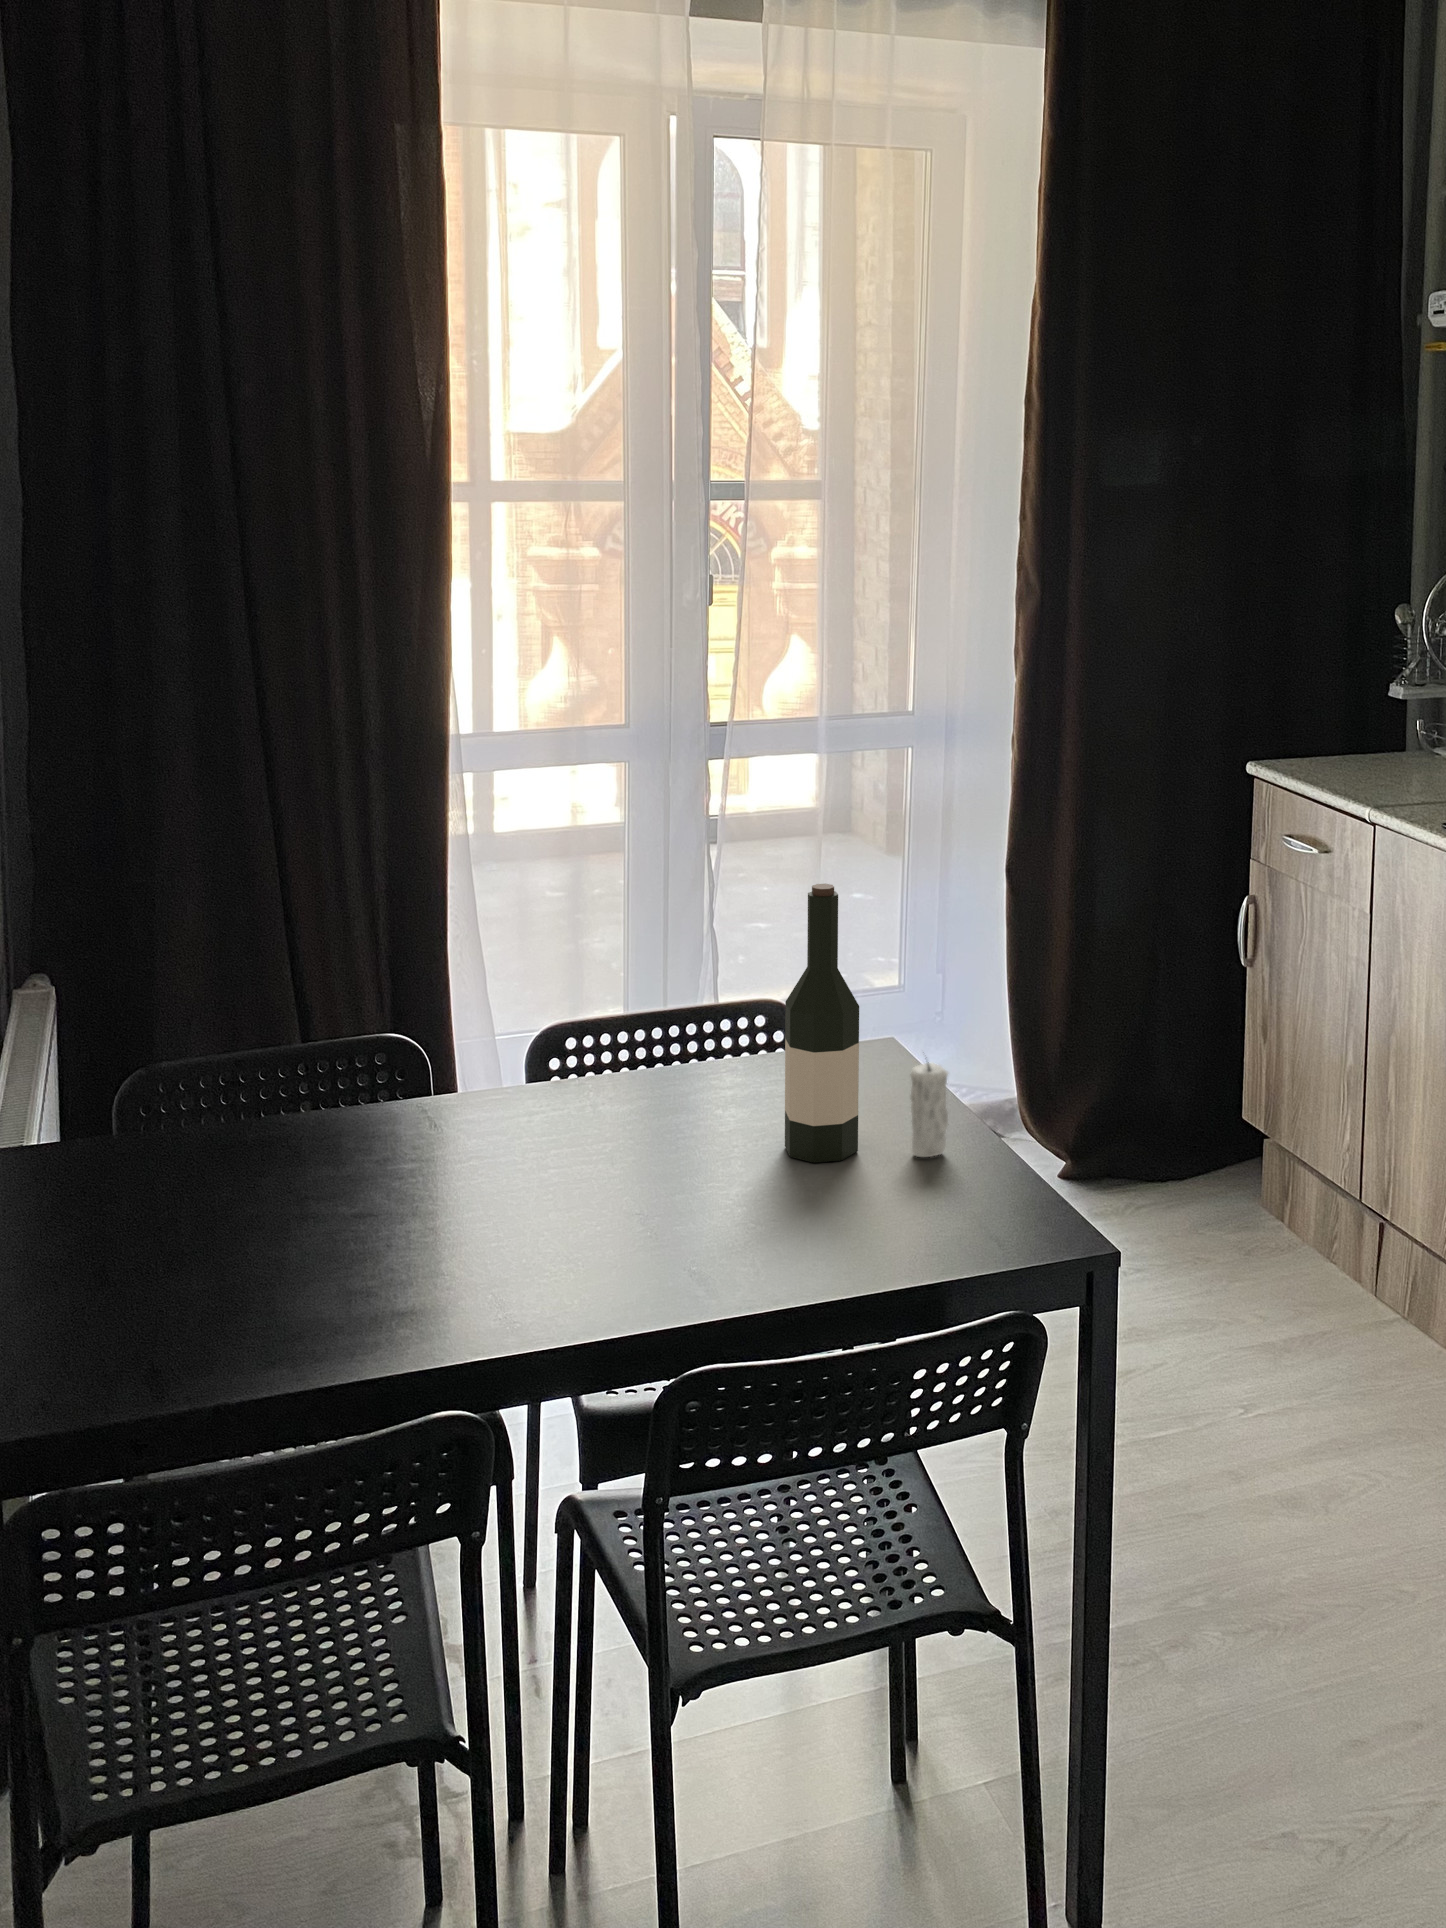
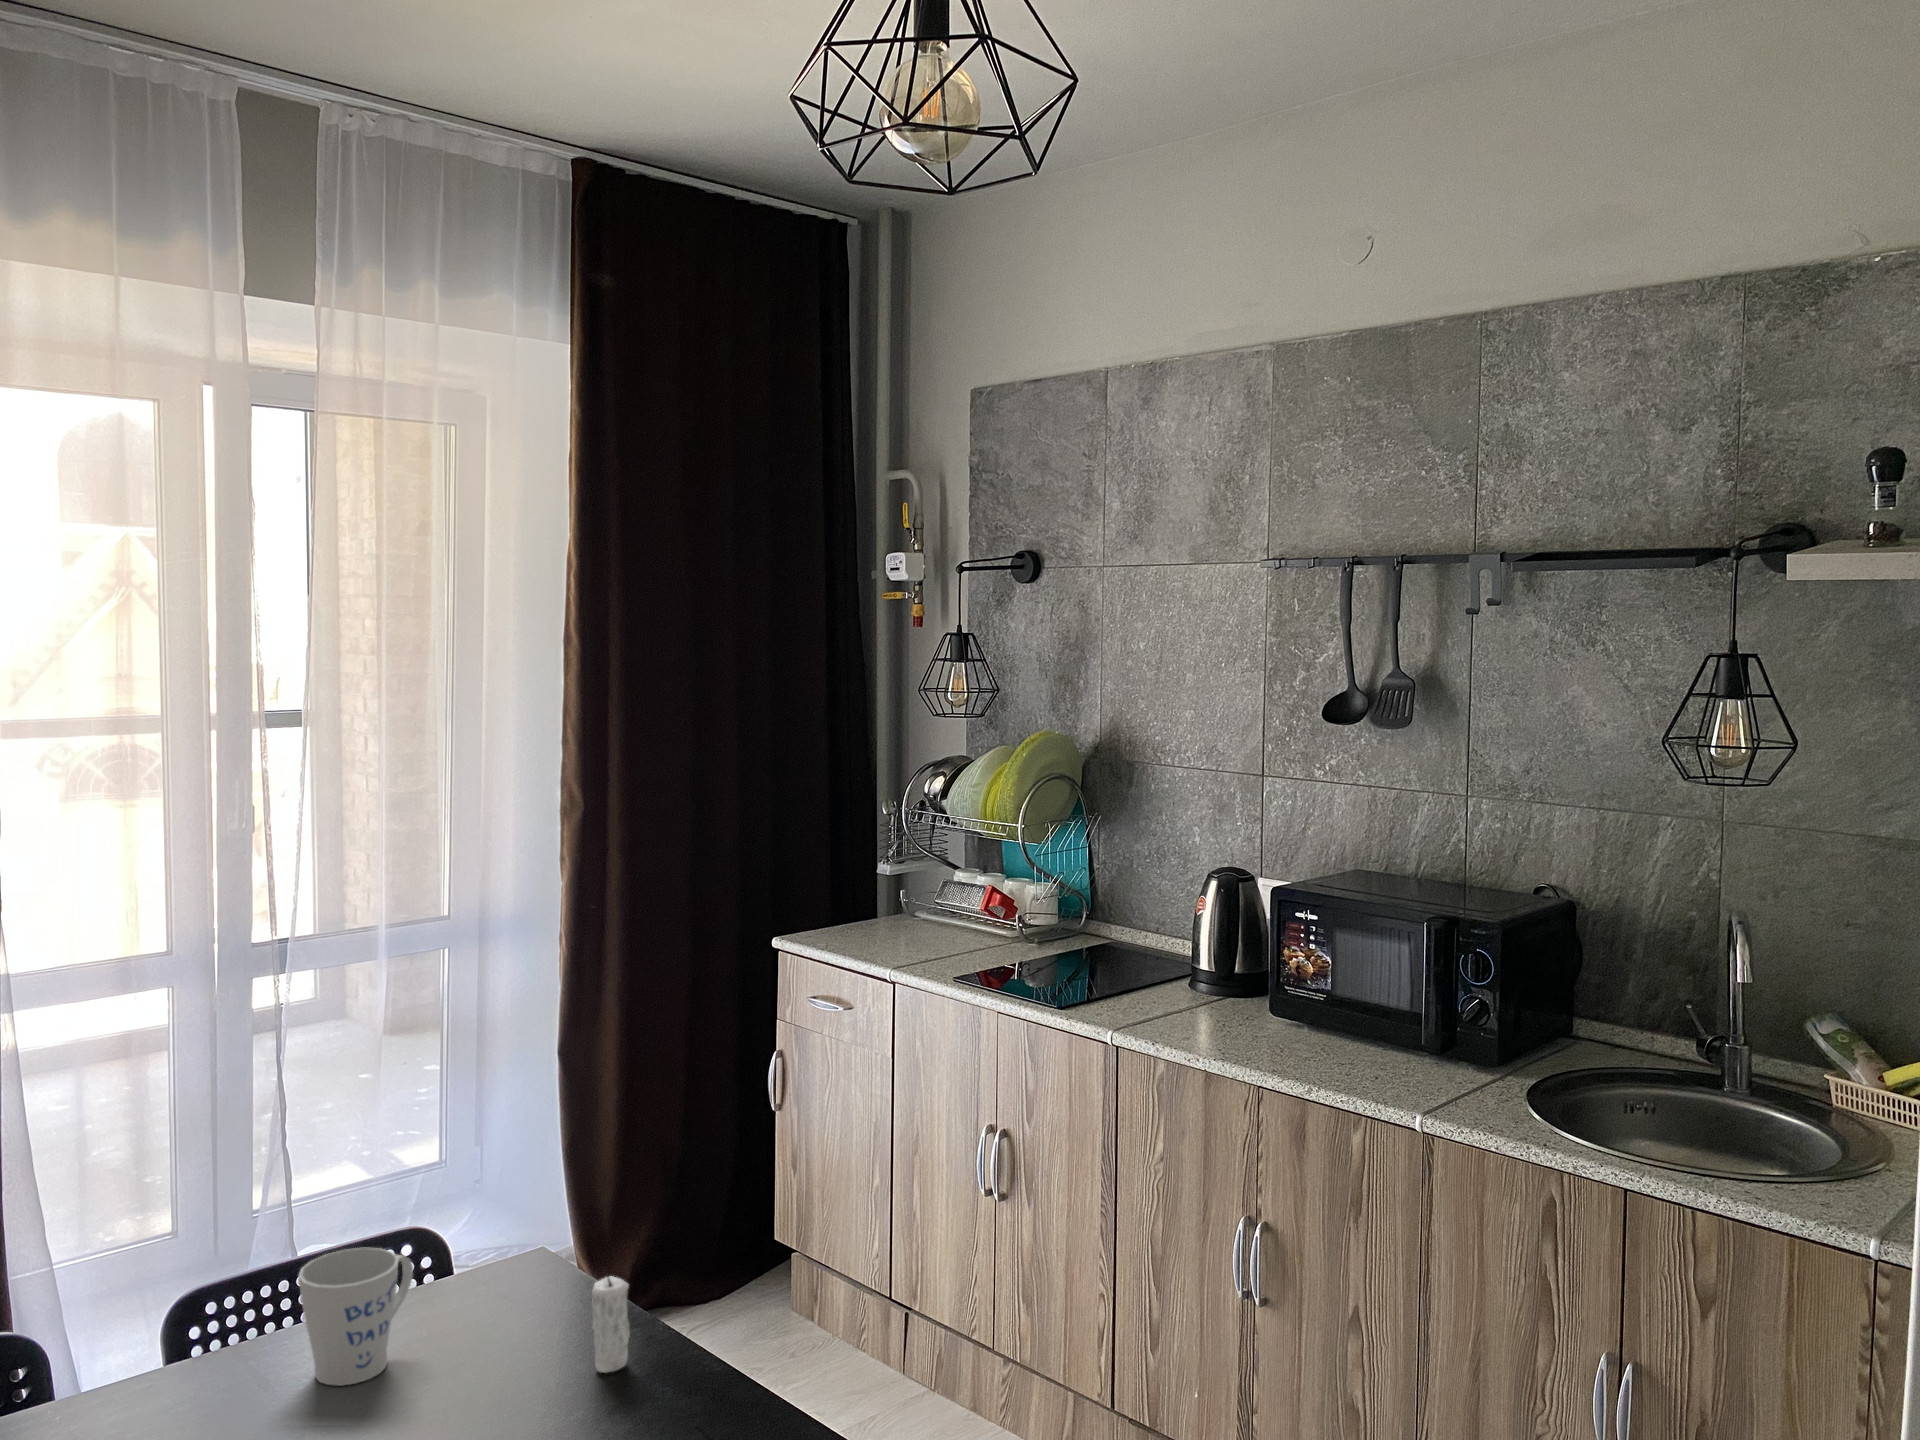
wine bottle: present [785,884,859,1163] -> none [461,1116,541,1400]
mug: none [642,1003,753,1129] -> present [298,1248,413,1386]

